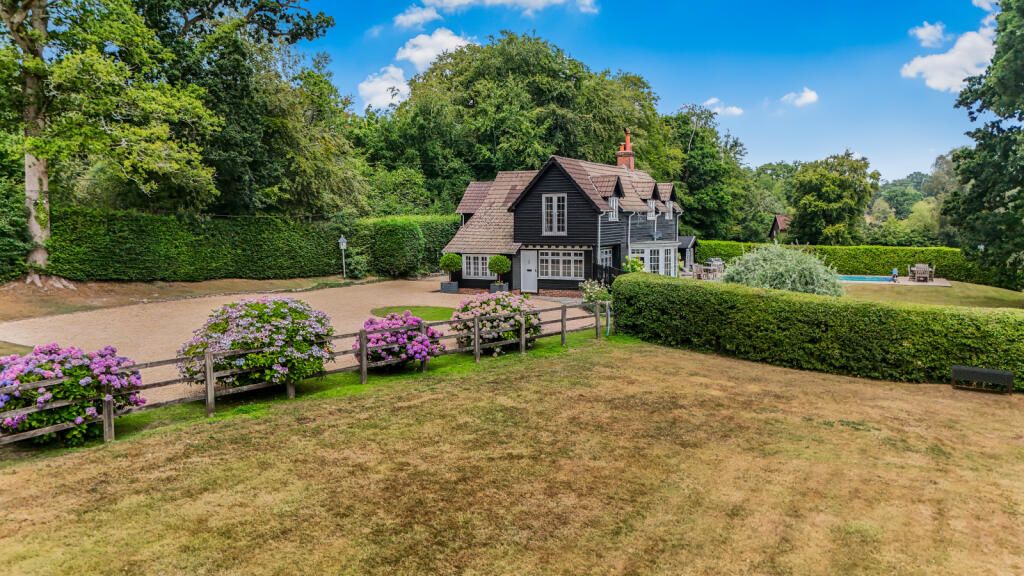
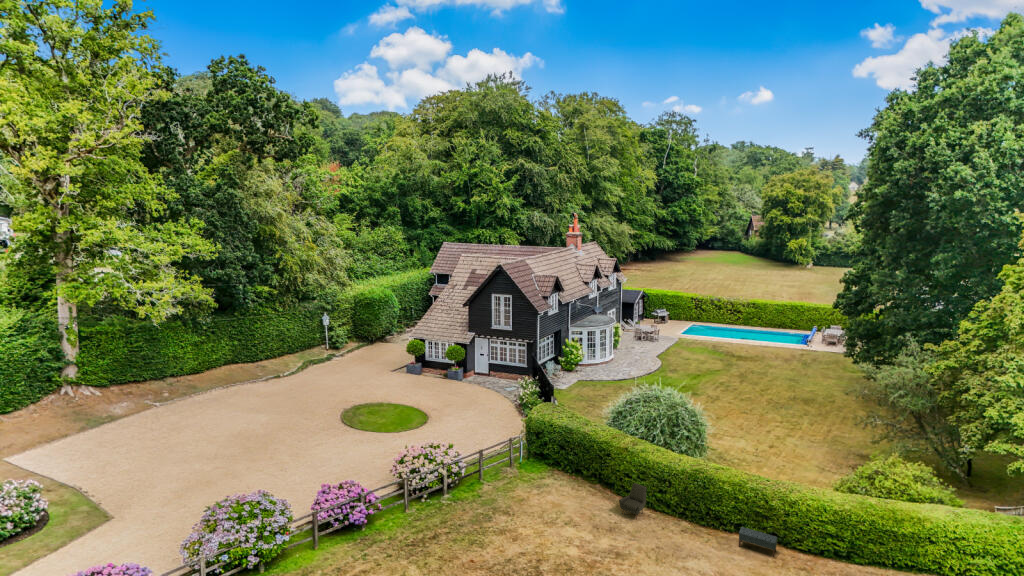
chair: none [764,331,801,371] -> present [619,483,647,519]

